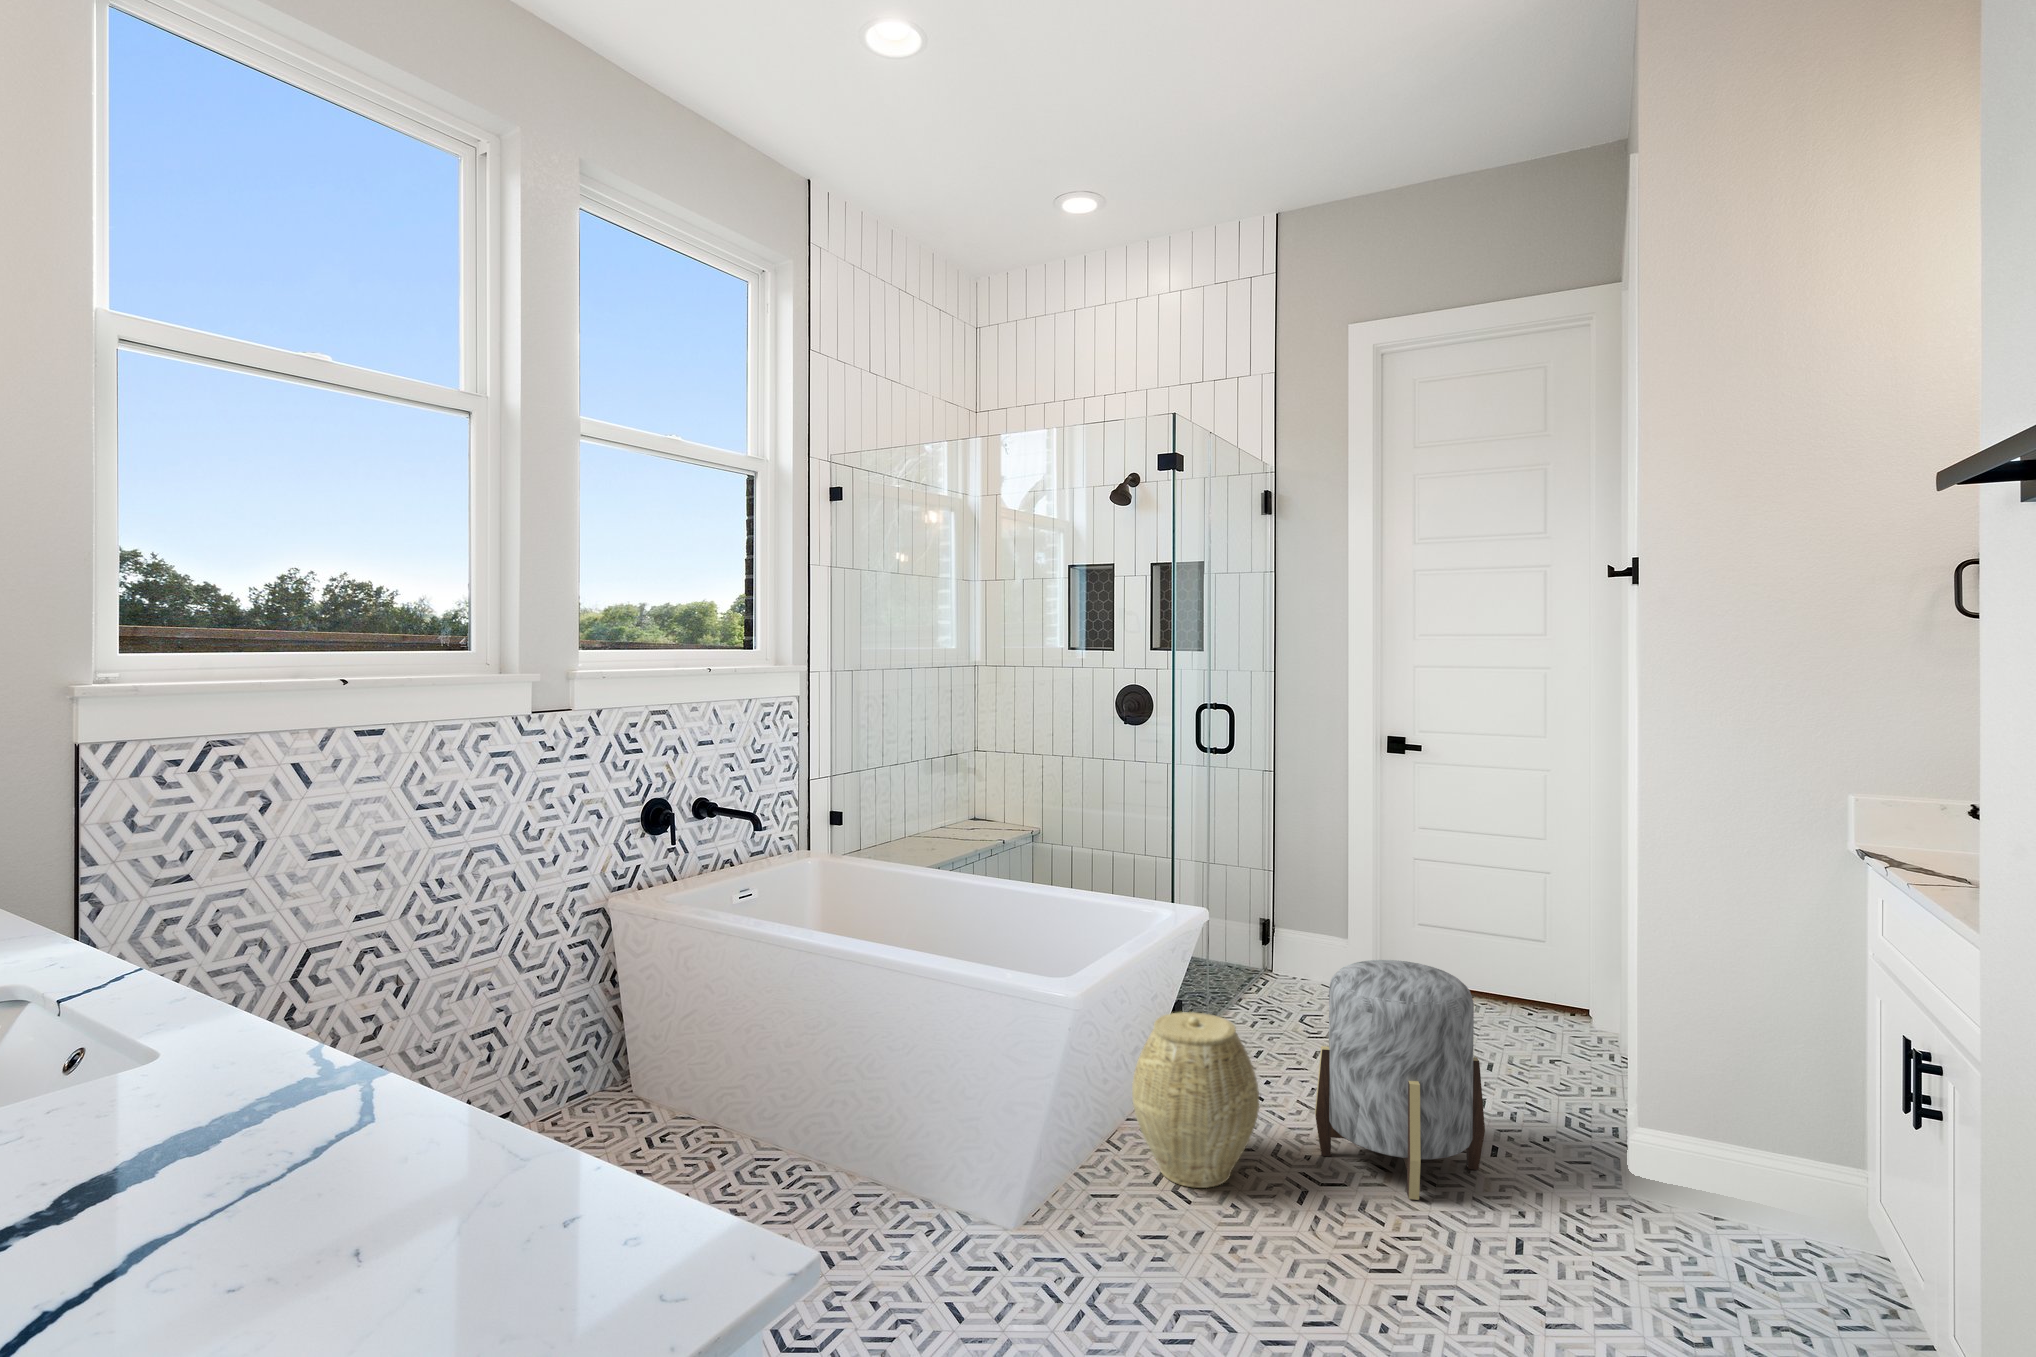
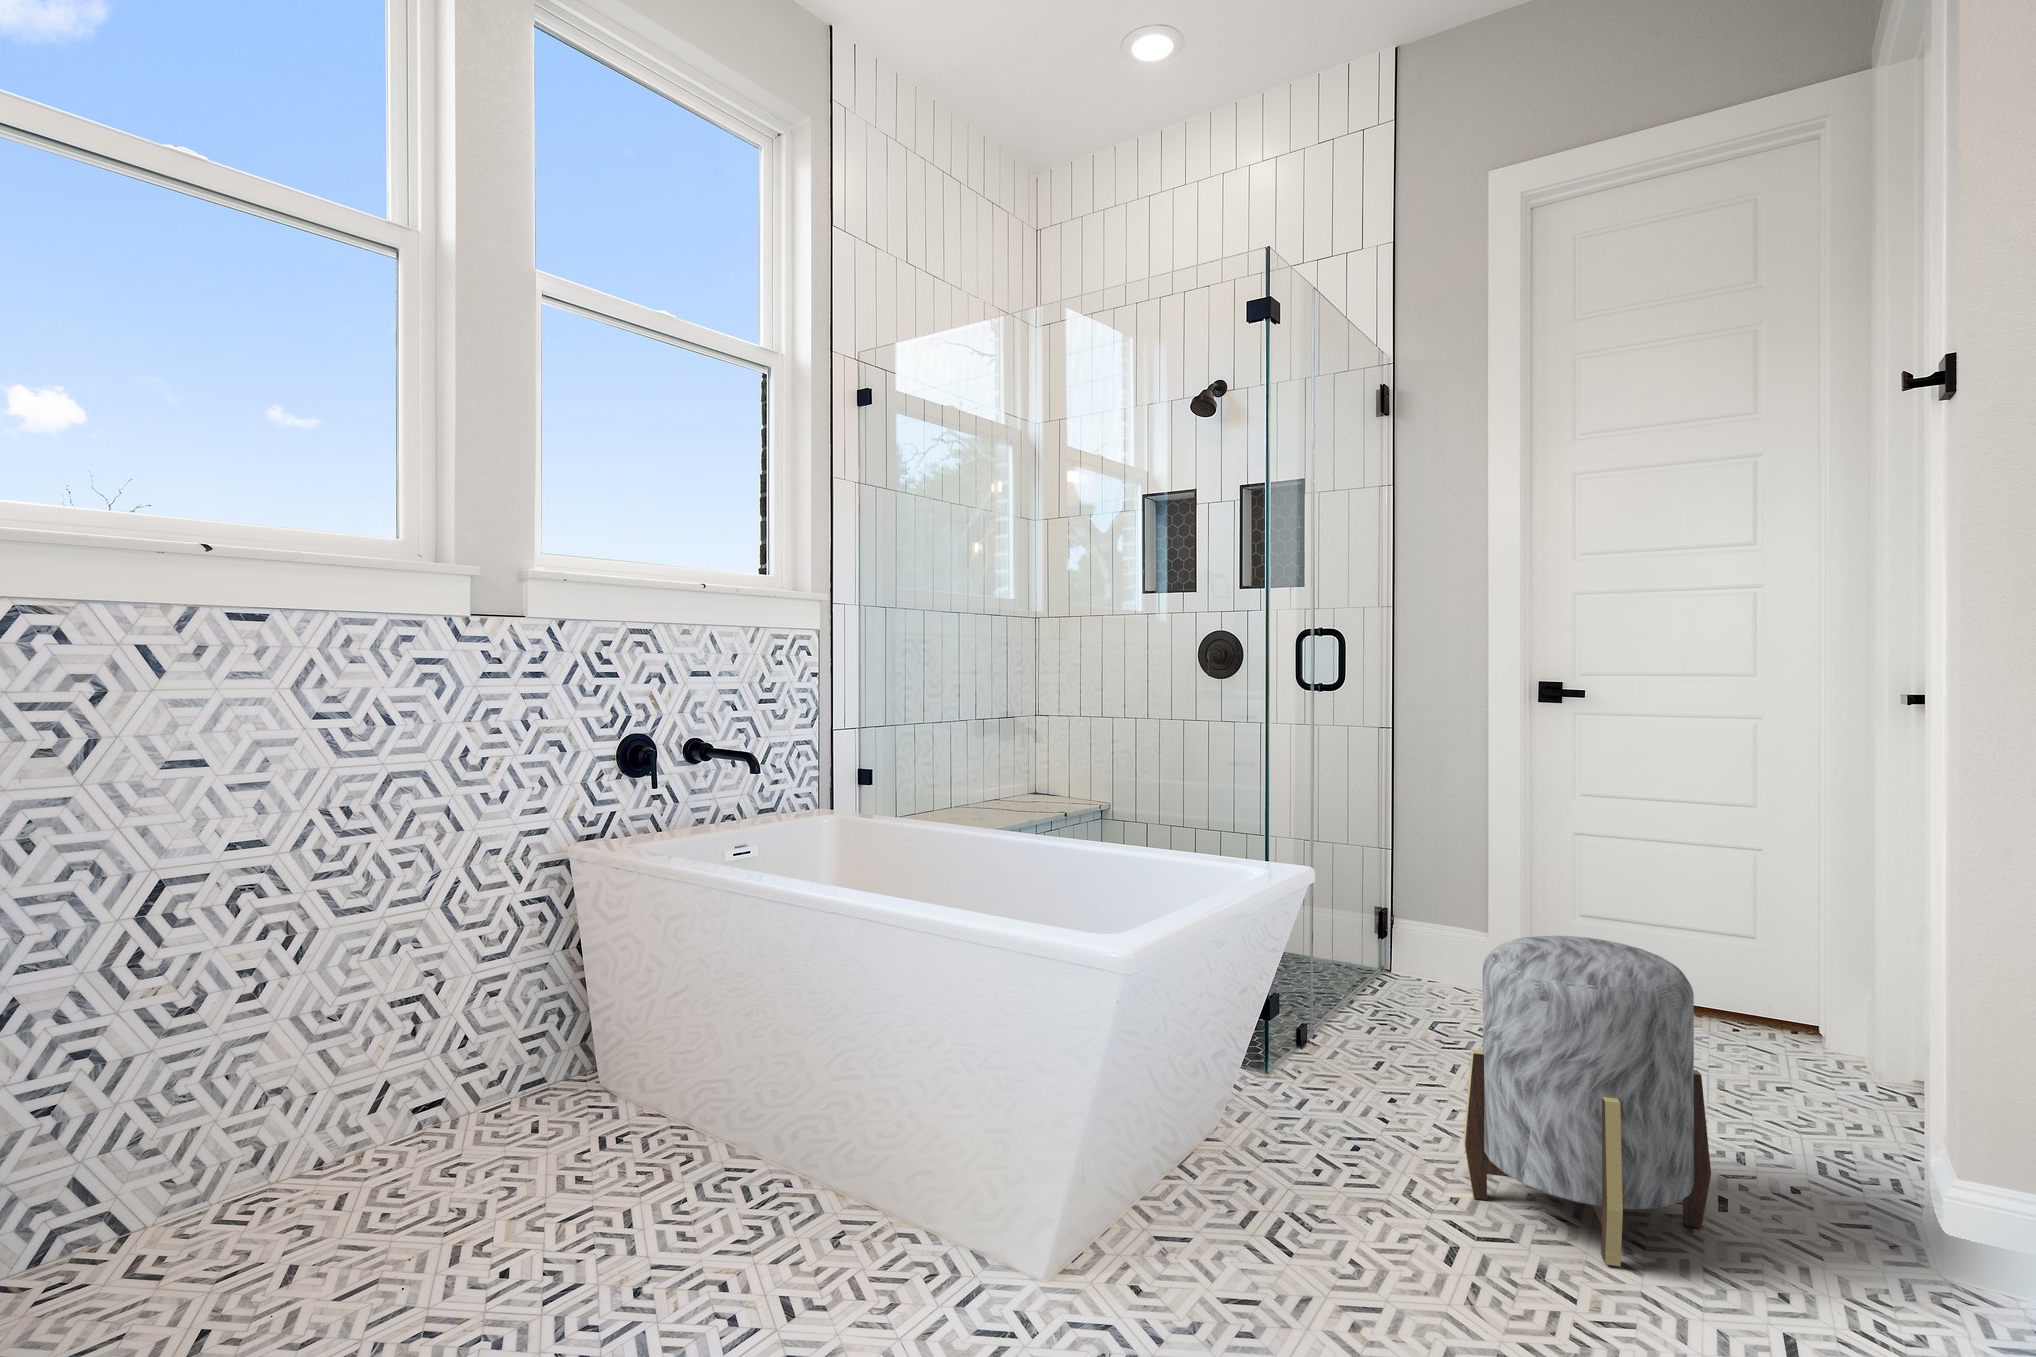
woven basket: present [1132,1012,1259,1188] -> none [1212,999,1387,1235]

